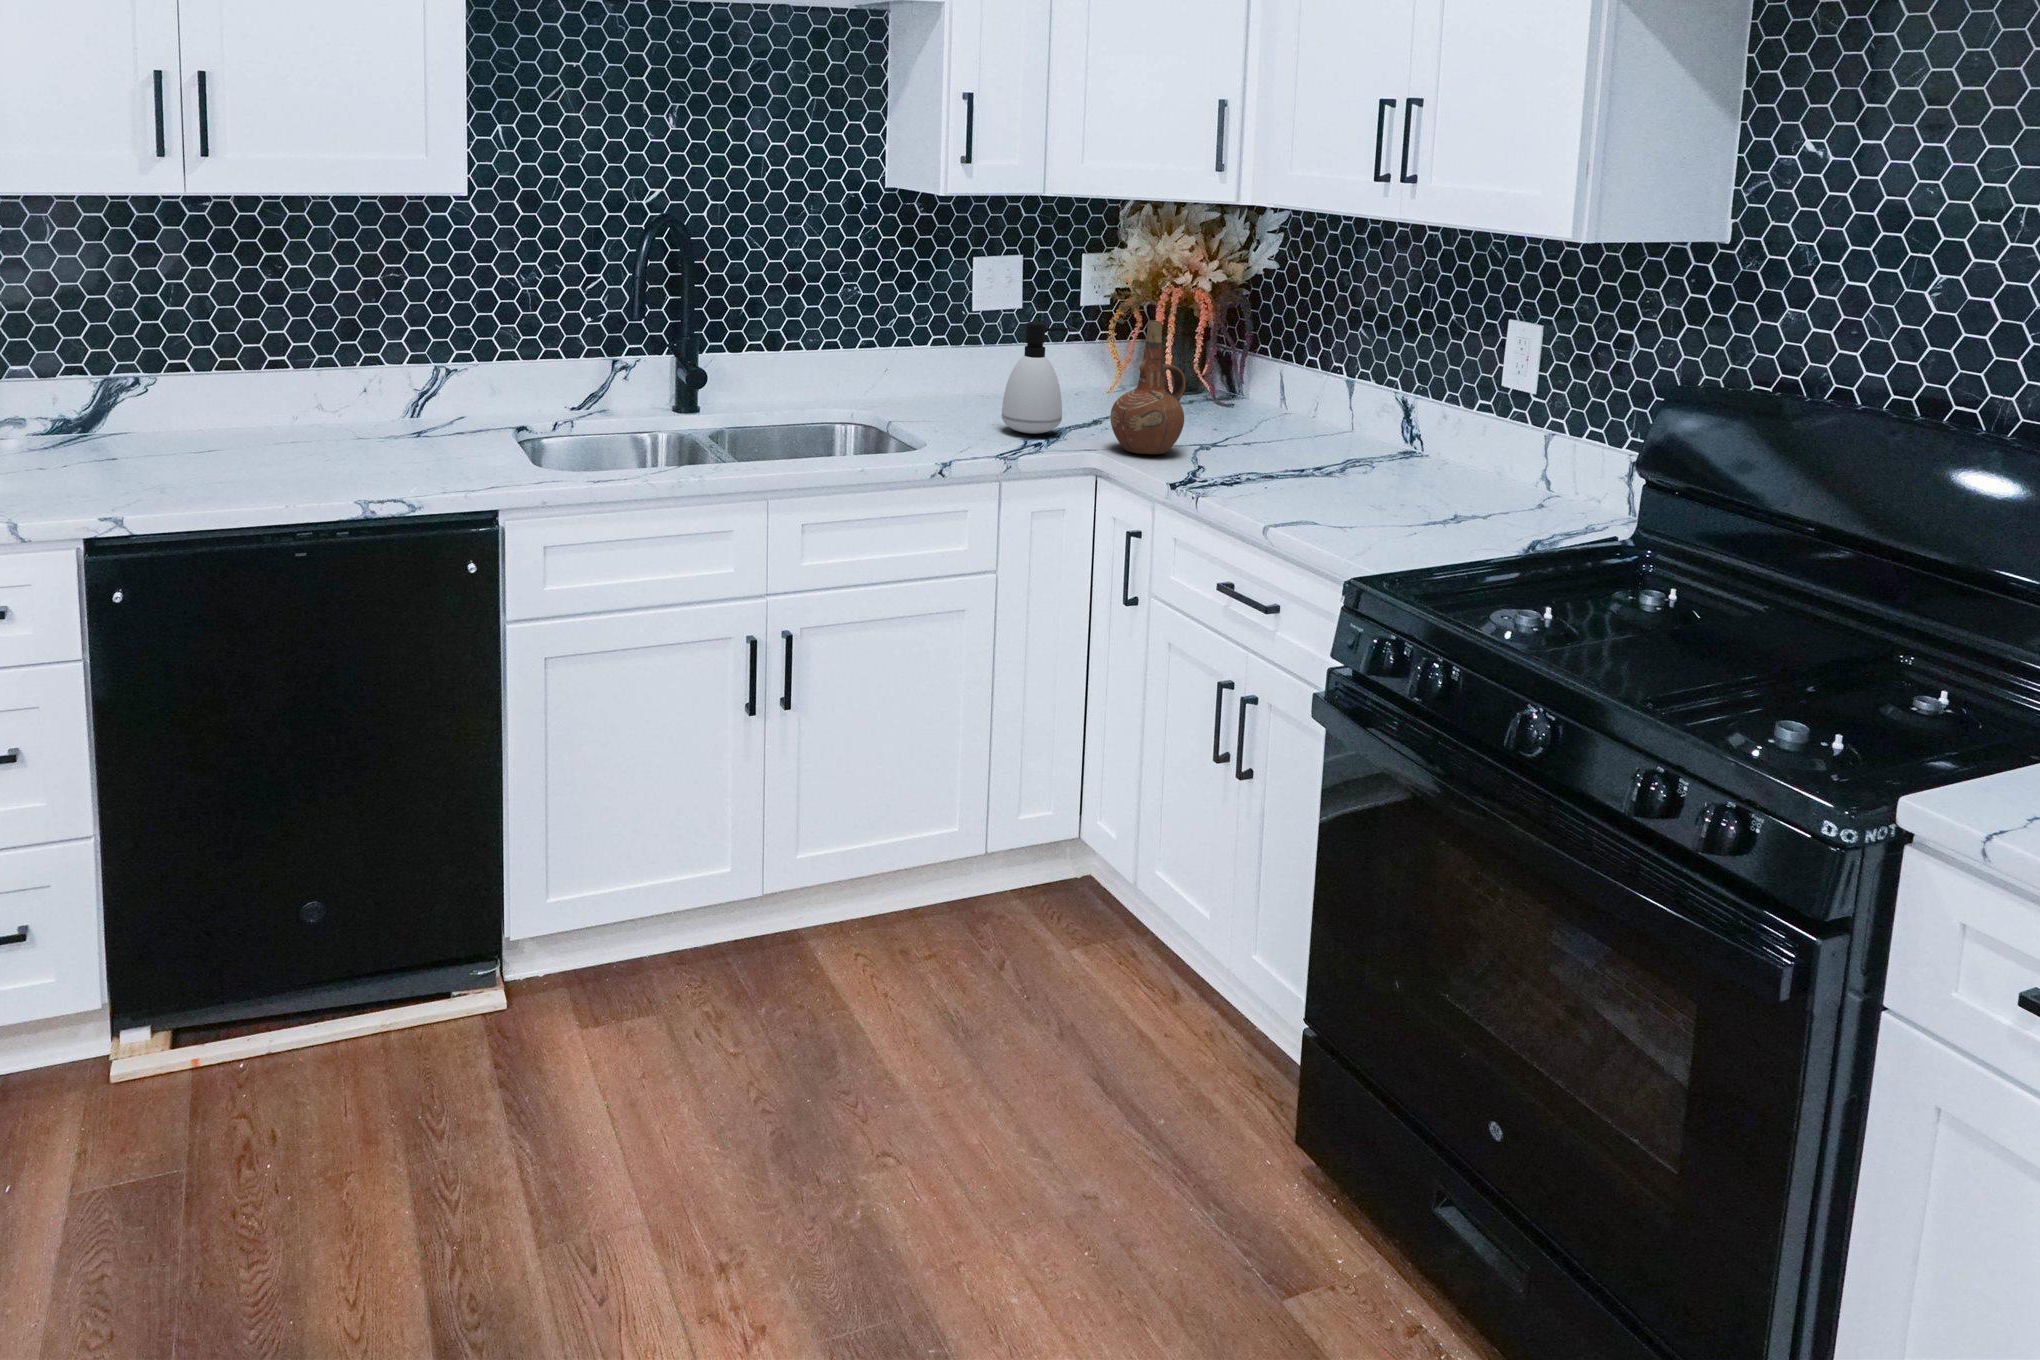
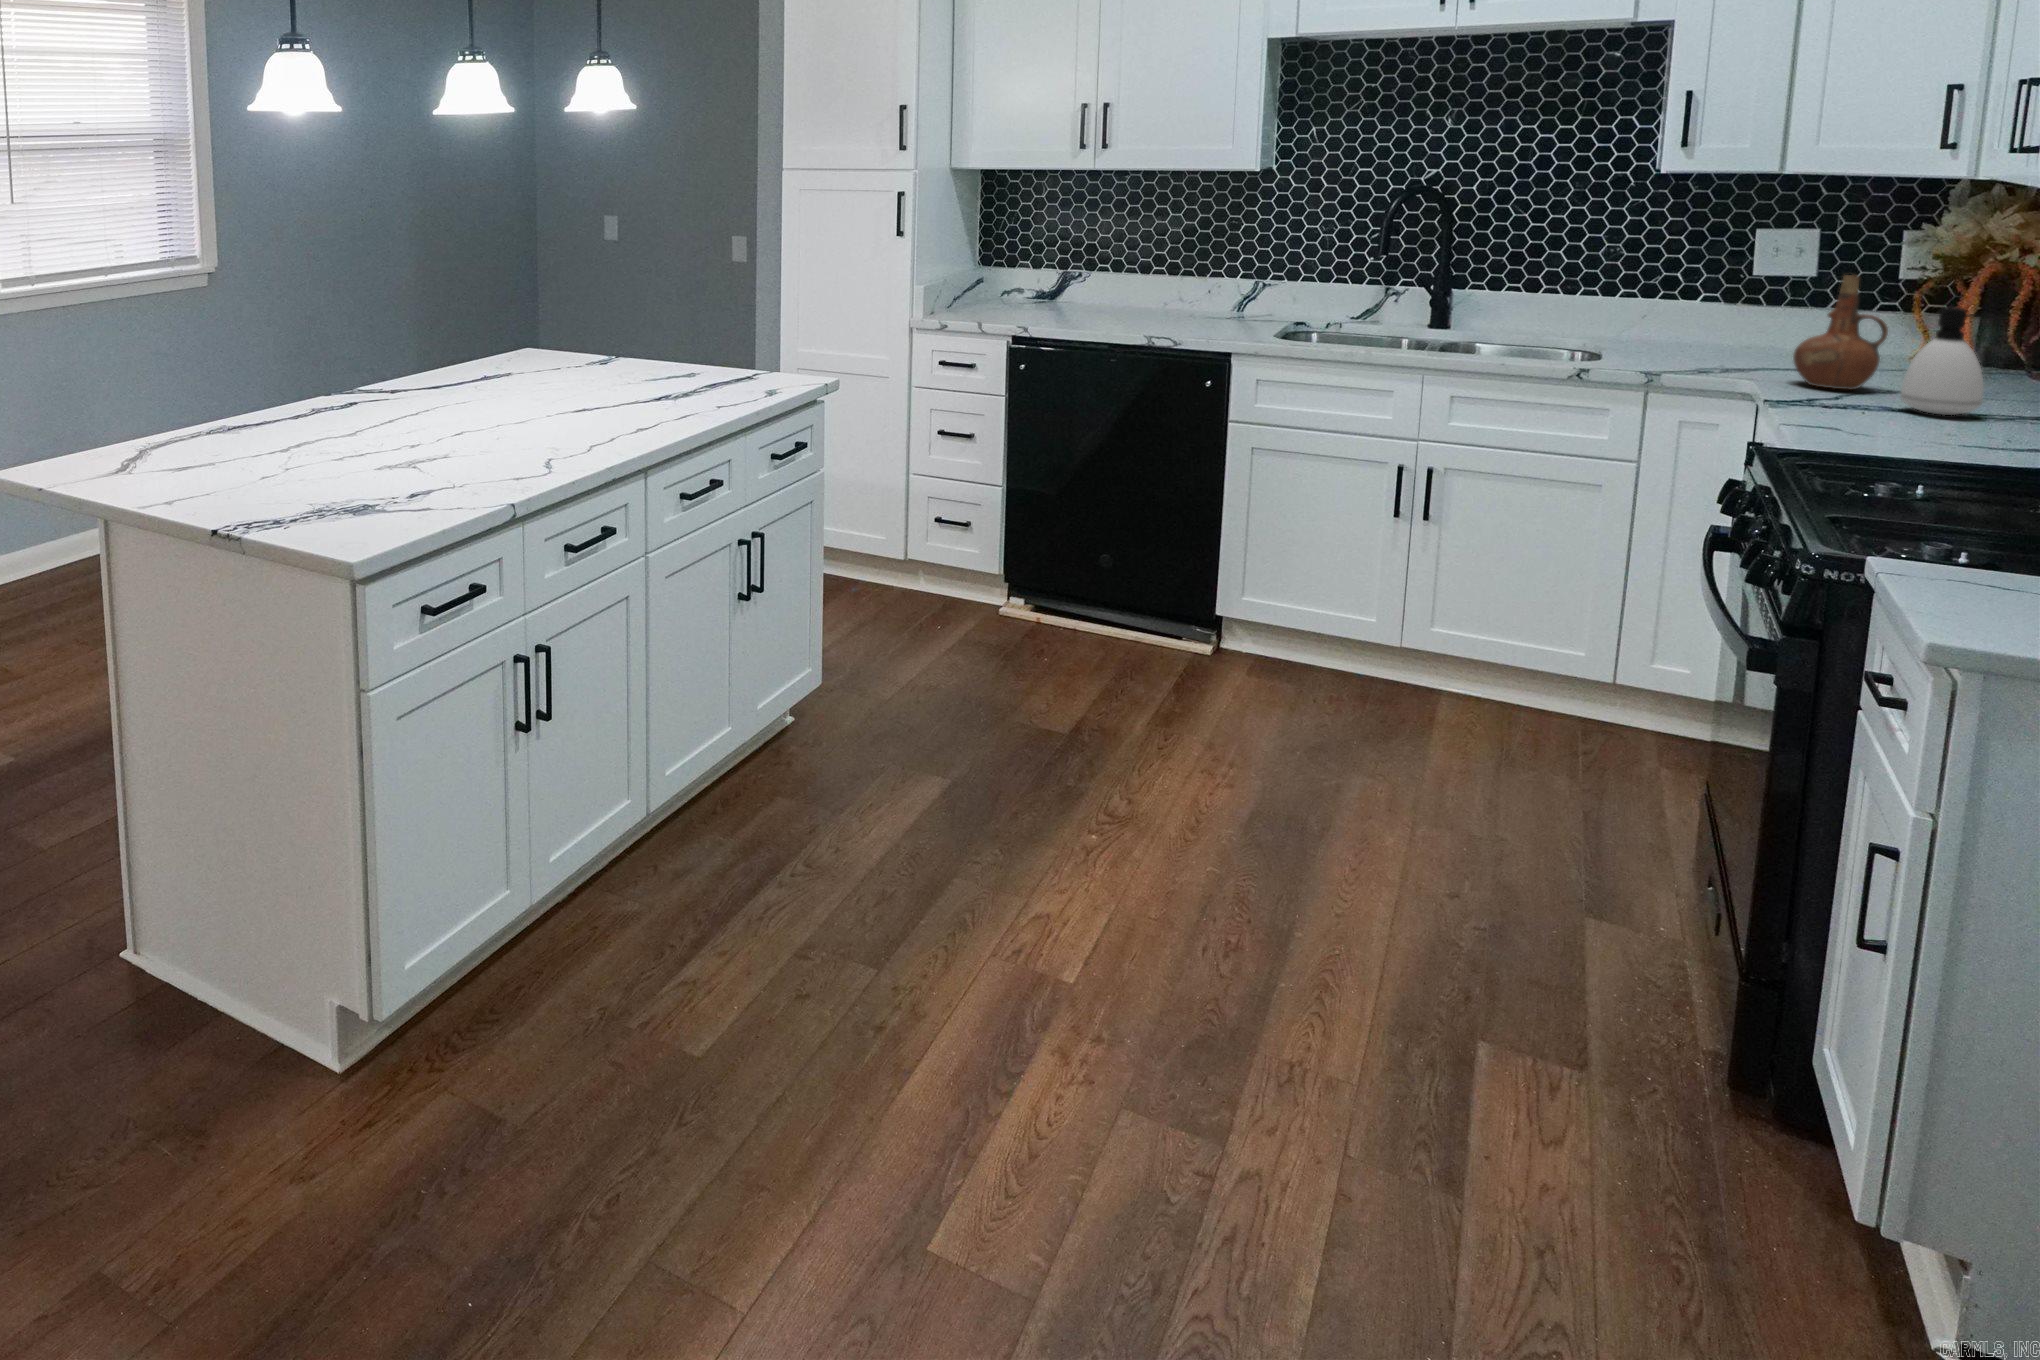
soap dispenser: present [1002,321,1068,434] -> present [1900,307,1996,415]

